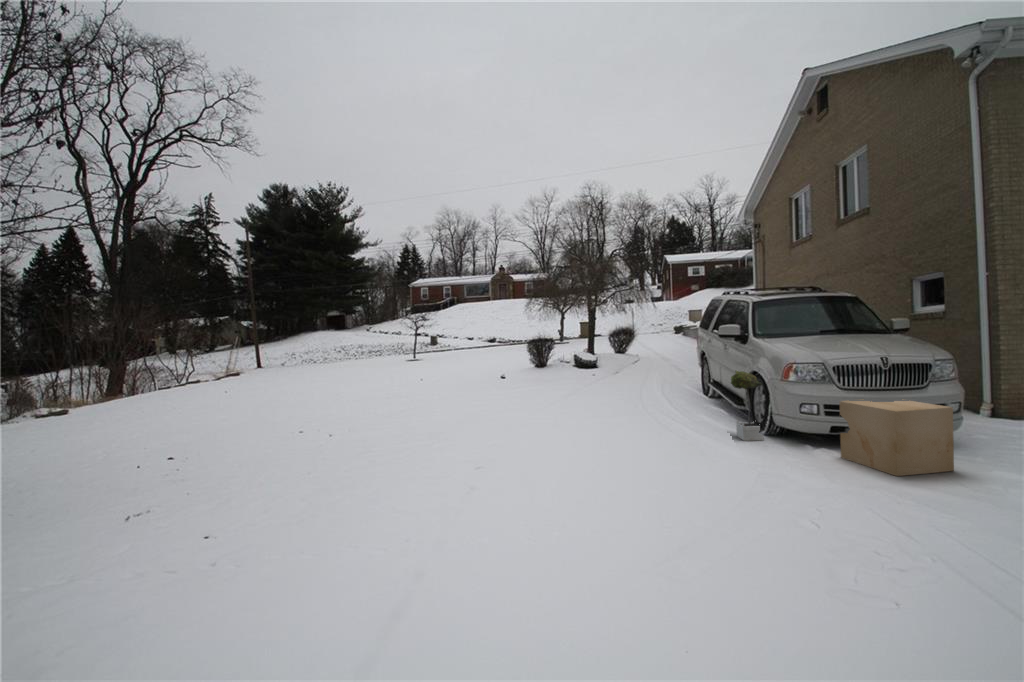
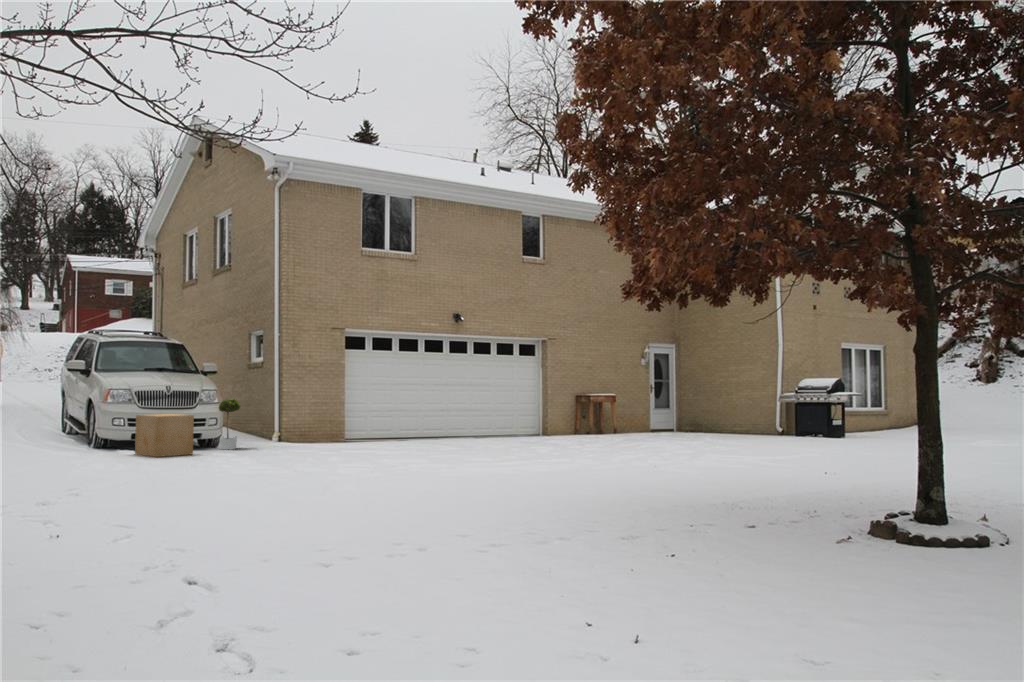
potted tree: present [731,371,764,441] -> present [219,398,240,450]

